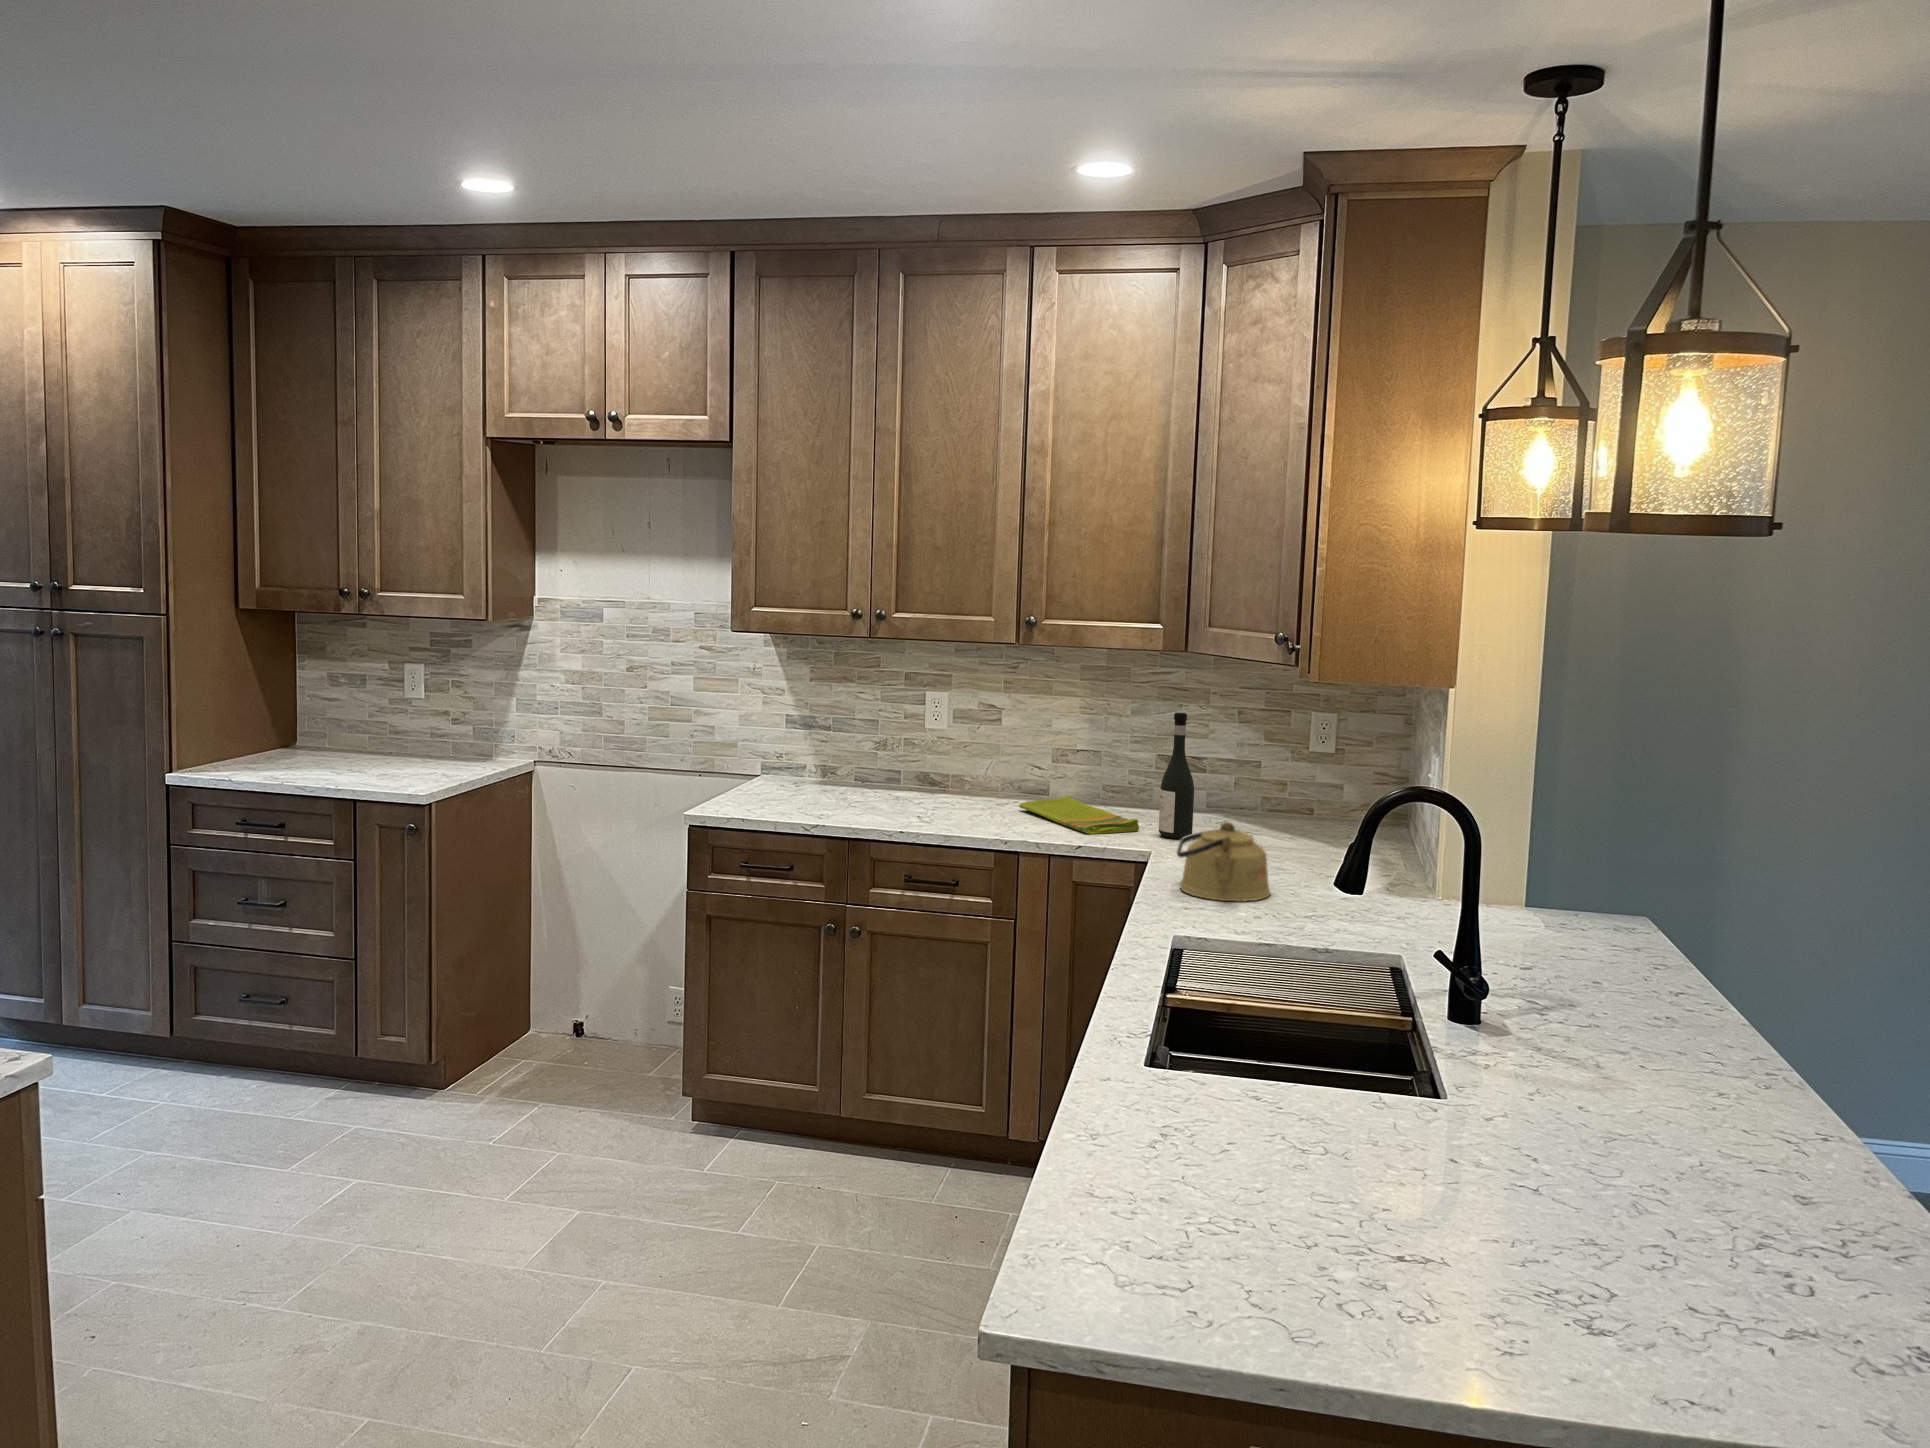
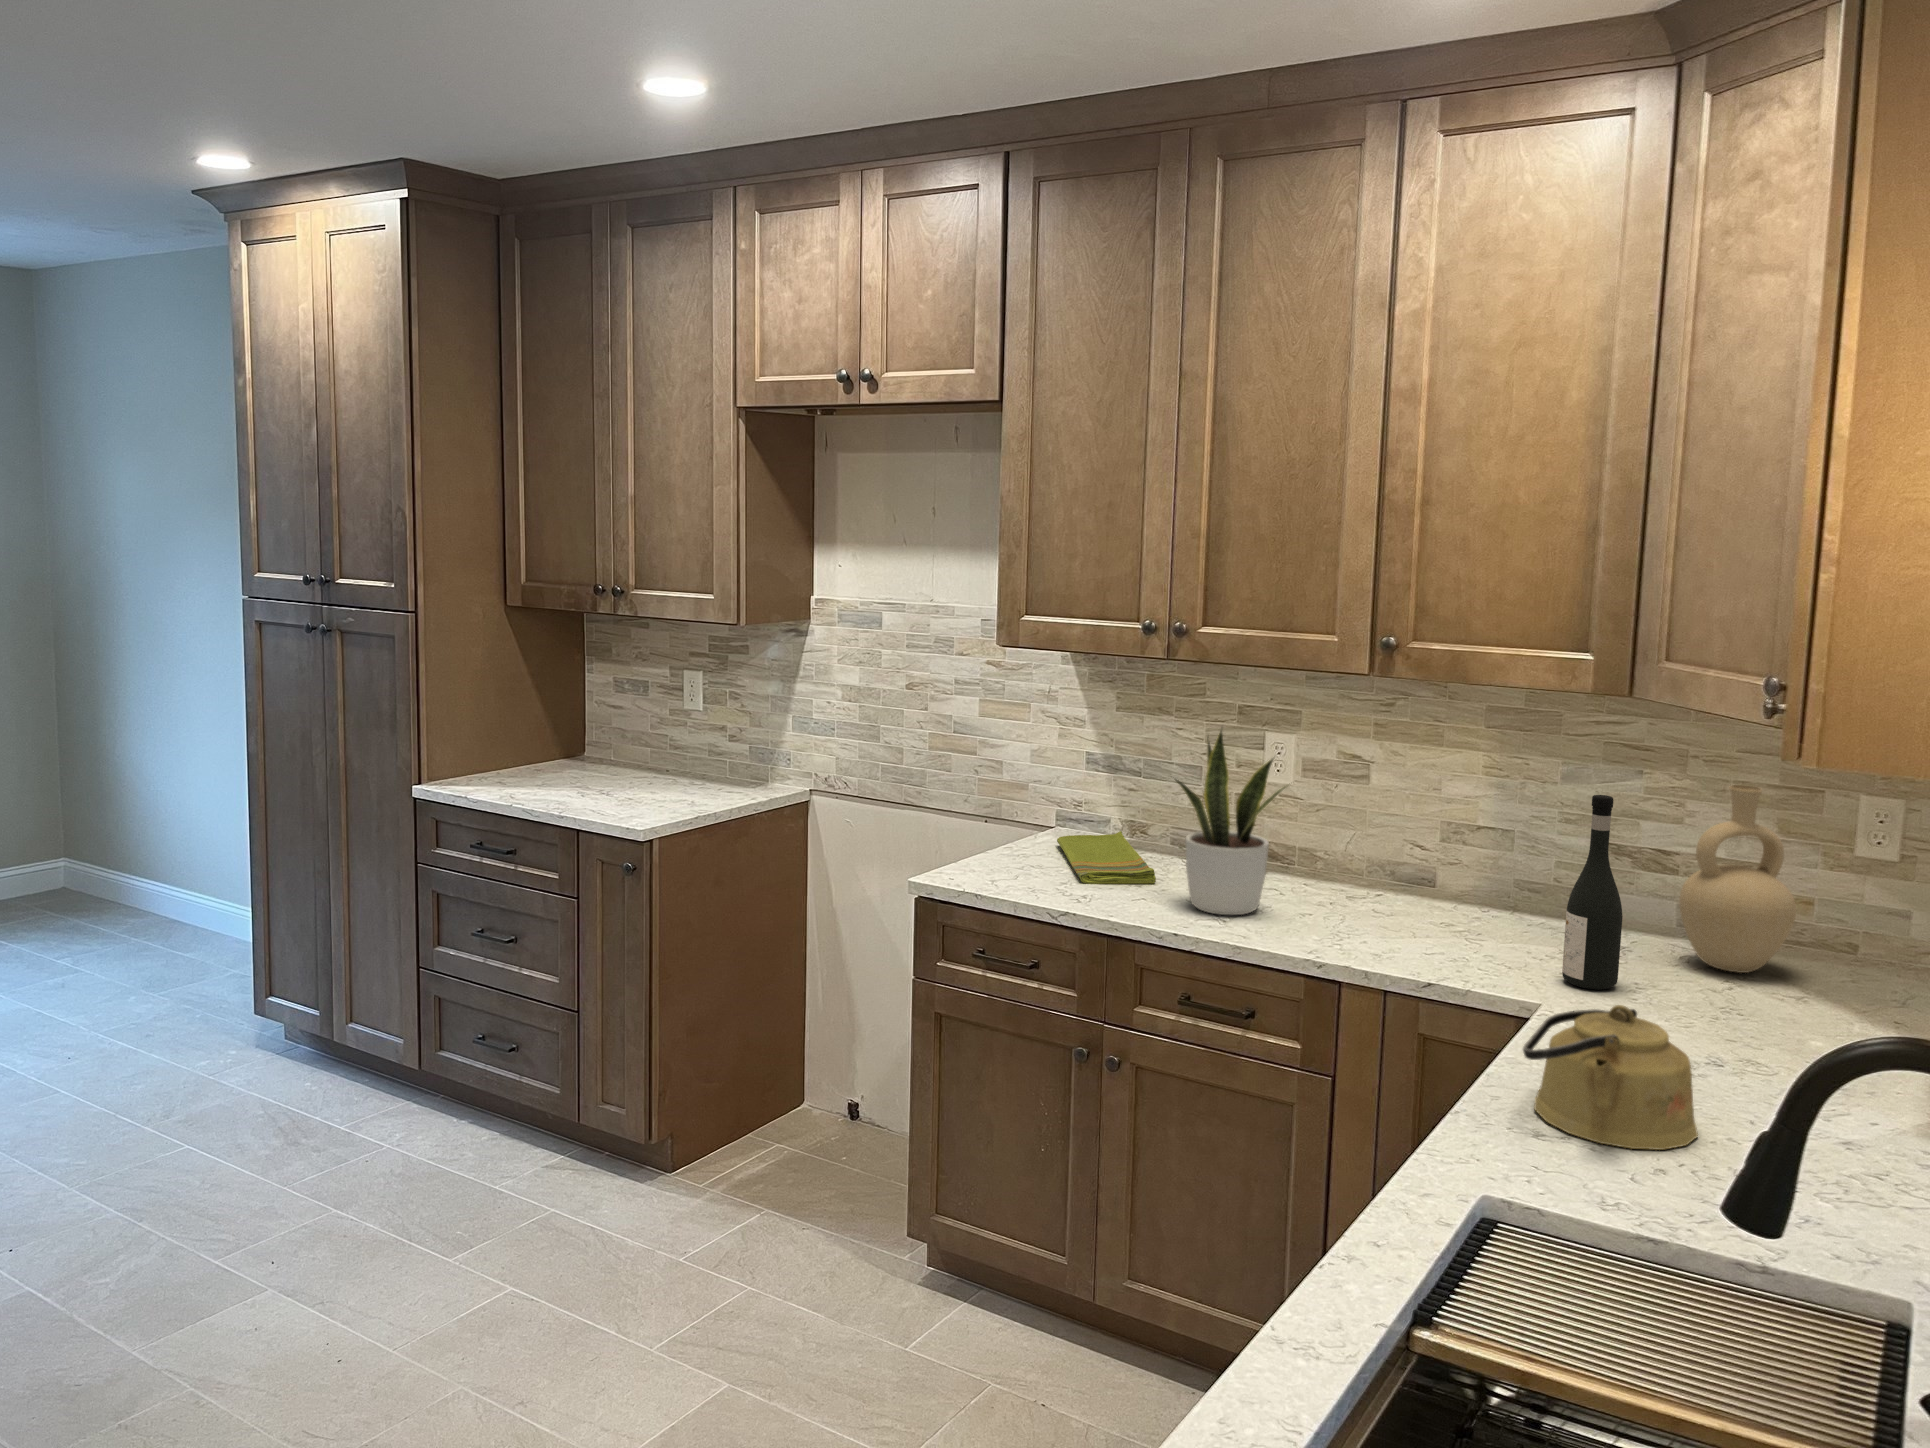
potted plant: none [878,680,976,818] -> present [1175,730,1286,915]
vase: none [1218,706,1285,825] -> present [1679,785,1796,973]
dish towel: present [1019,796,1139,834] -> present [1057,831,1156,884]

